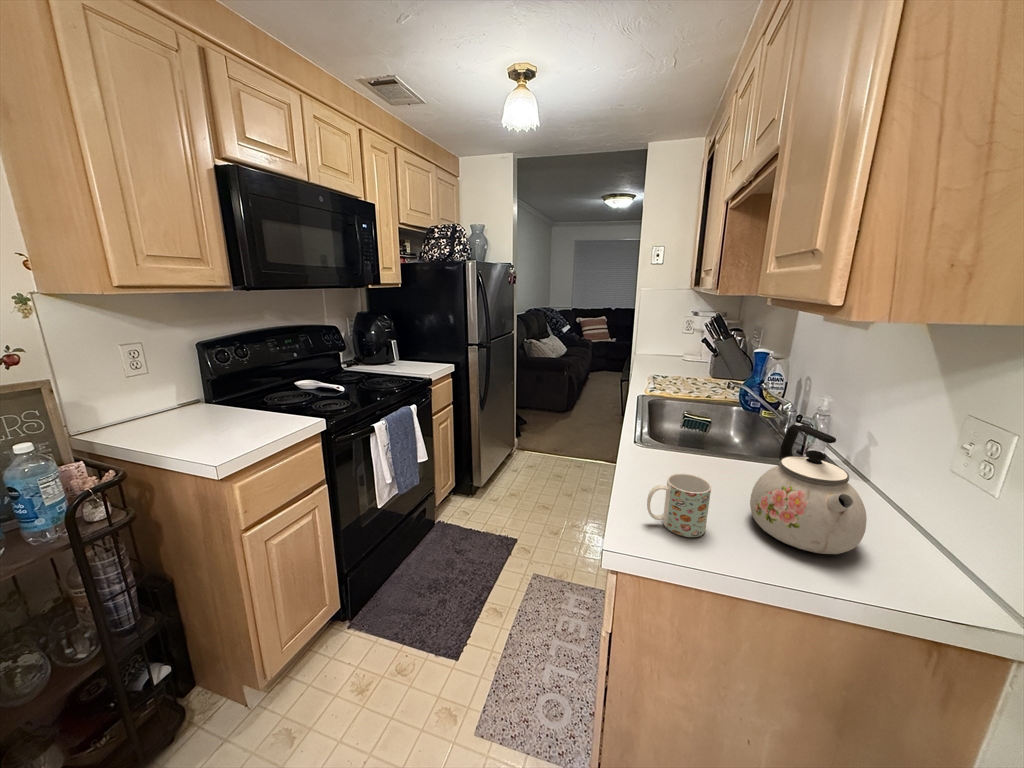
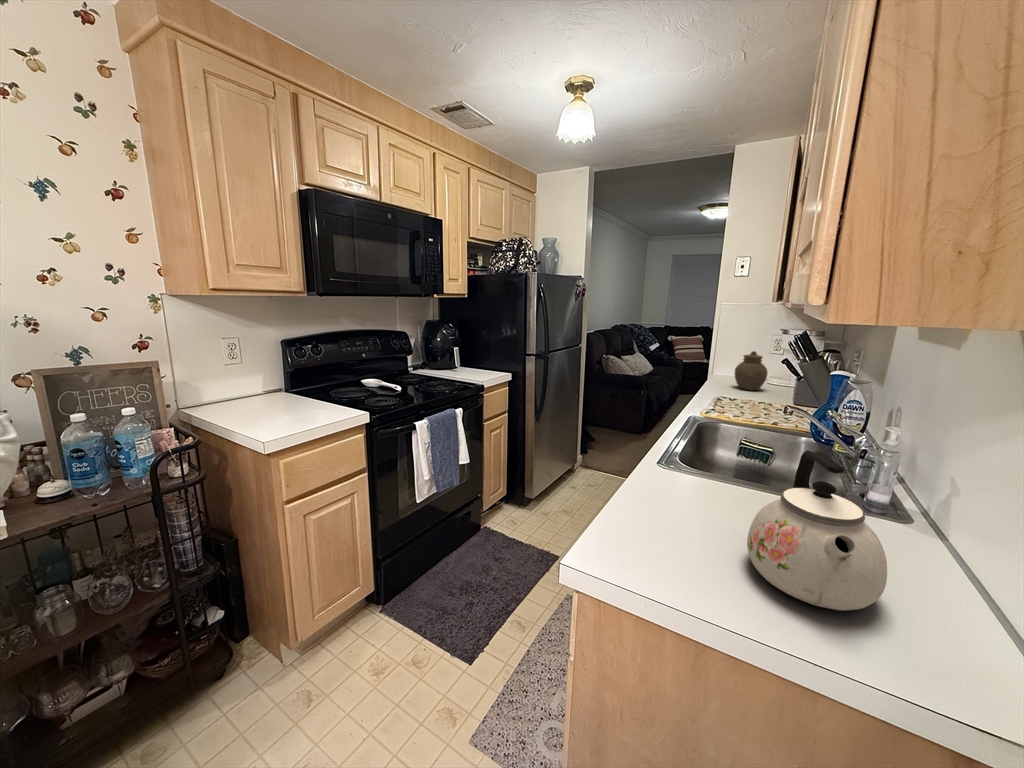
jar: none [659,333,686,367] -> present [735,351,768,390]
mug: present [647,473,711,537] -> none [622,492,692,564]

